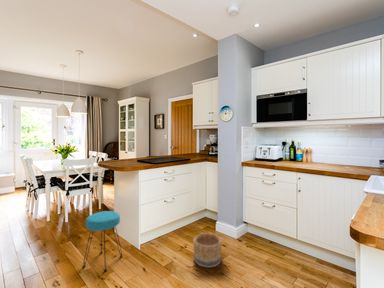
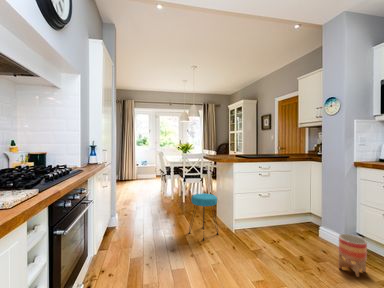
planter: none [238,227,258,264] -> present [338,234,367,277]
basket: present [193,233,222,267] -> none [284,231,317,265]

